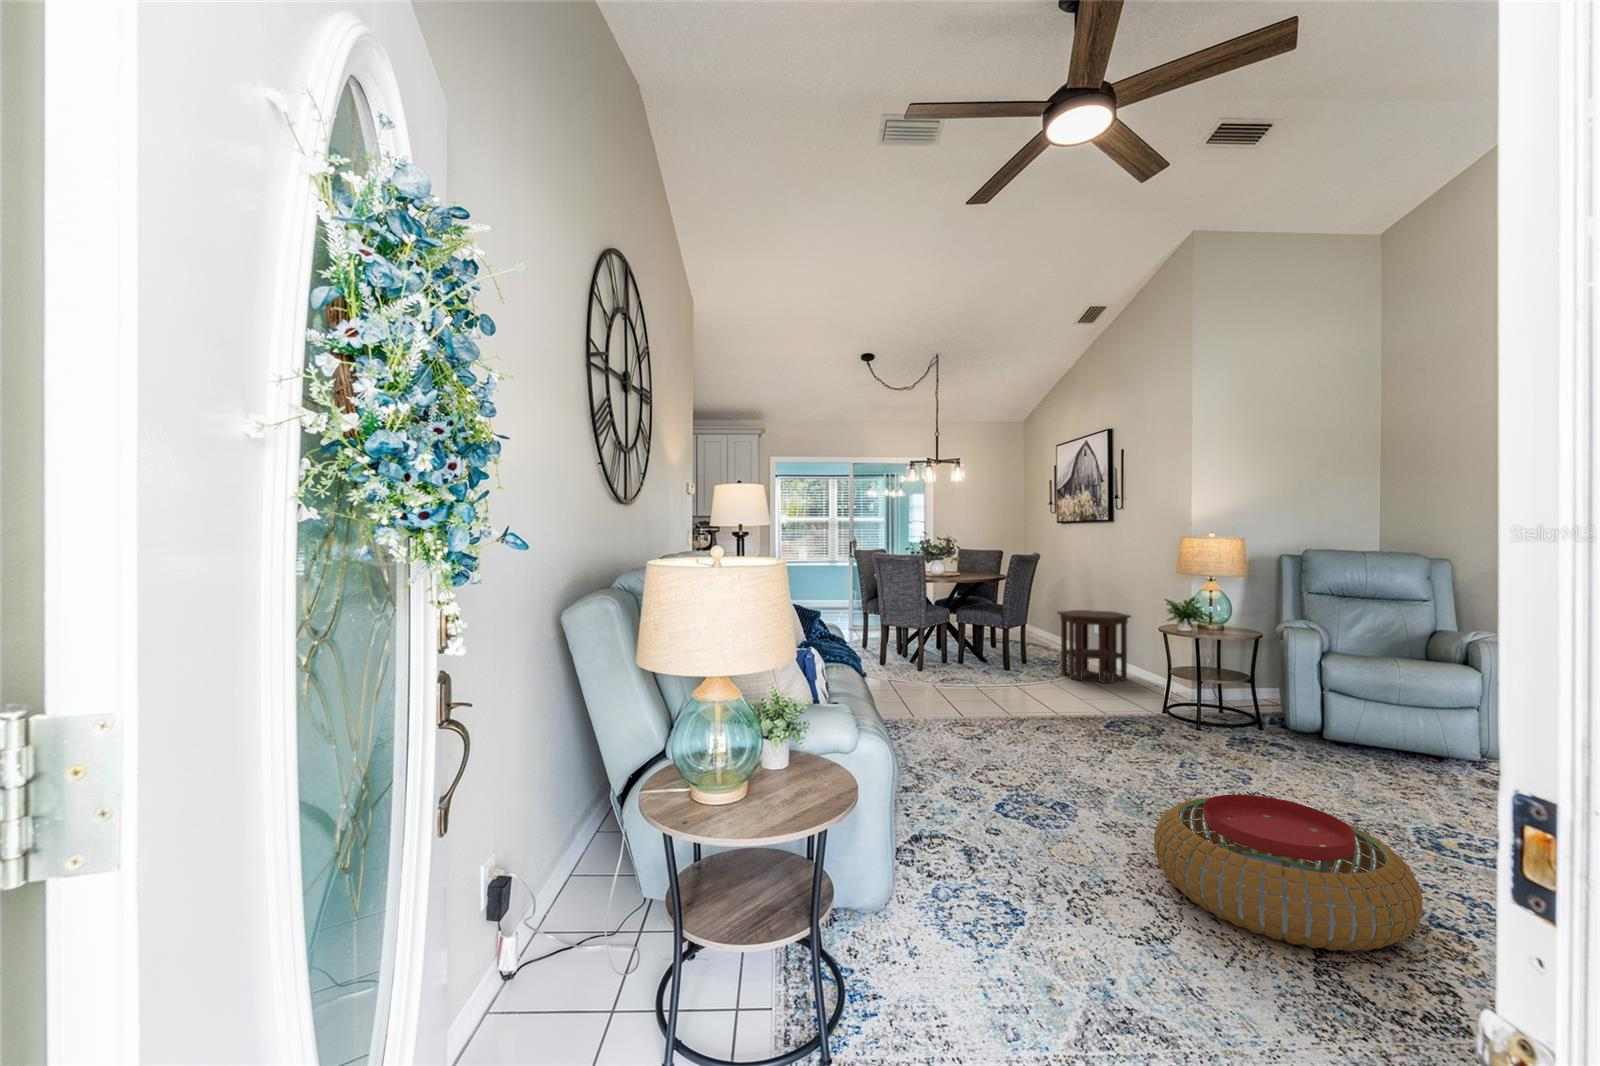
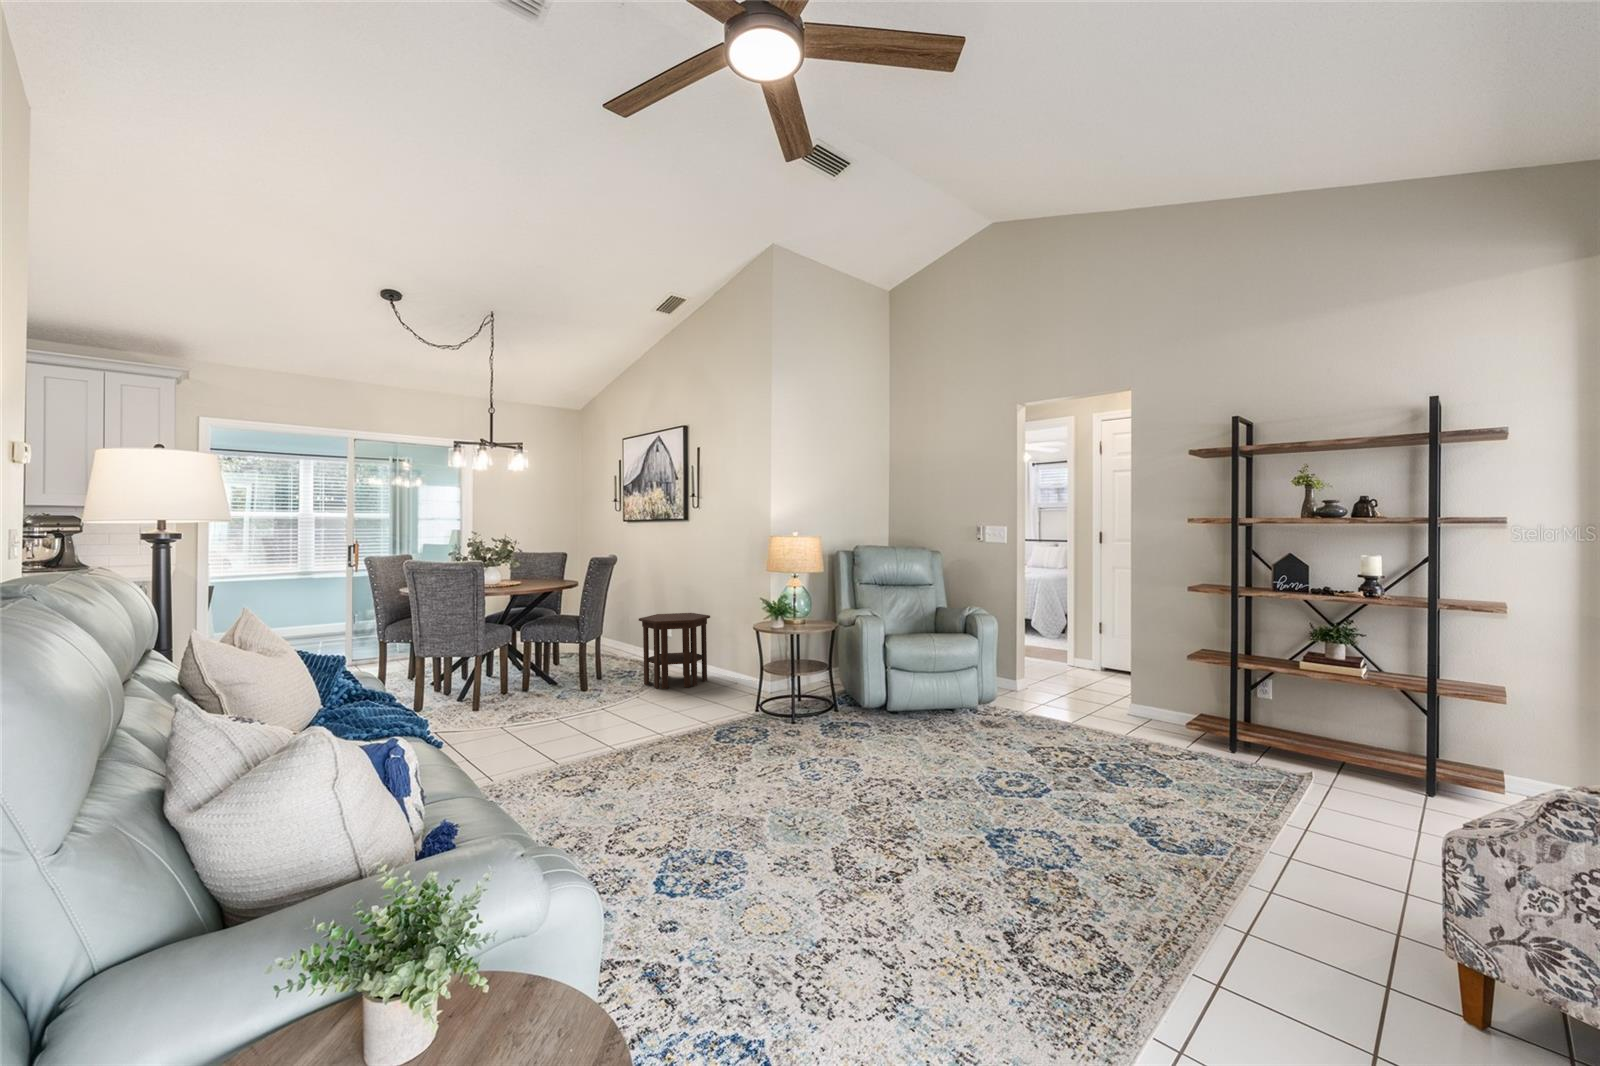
pouf: present [1154,794,1423,952] -> none [844,791,1067,949]

